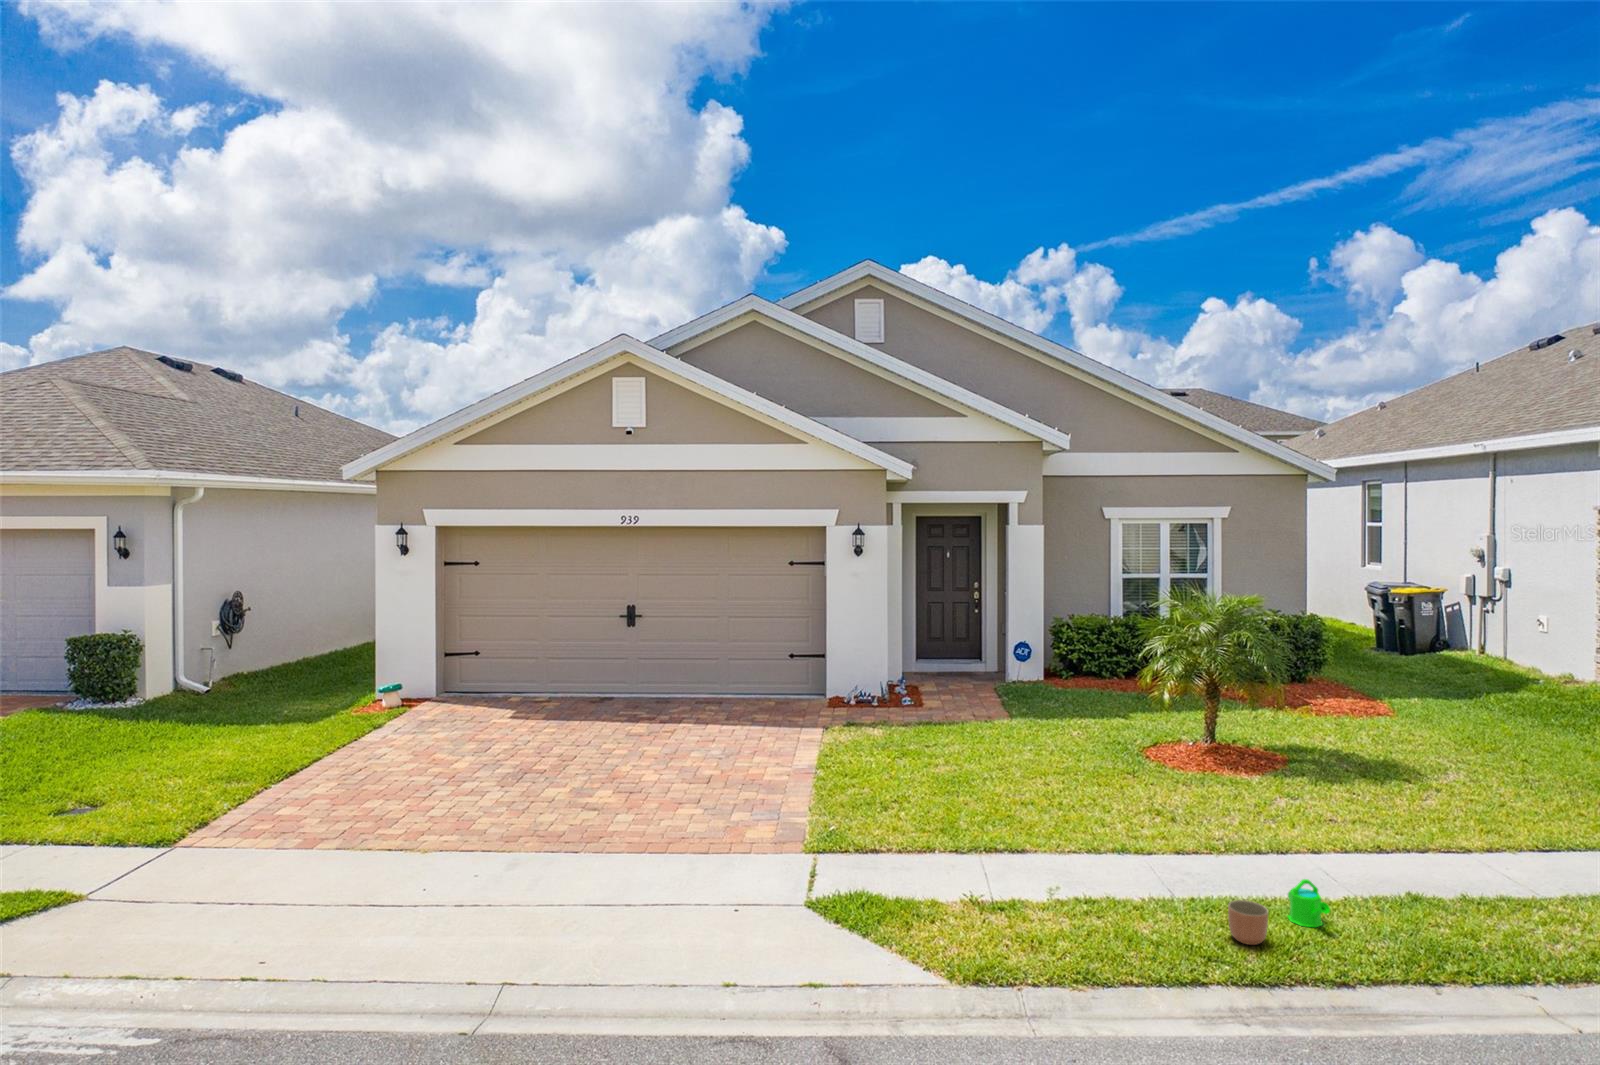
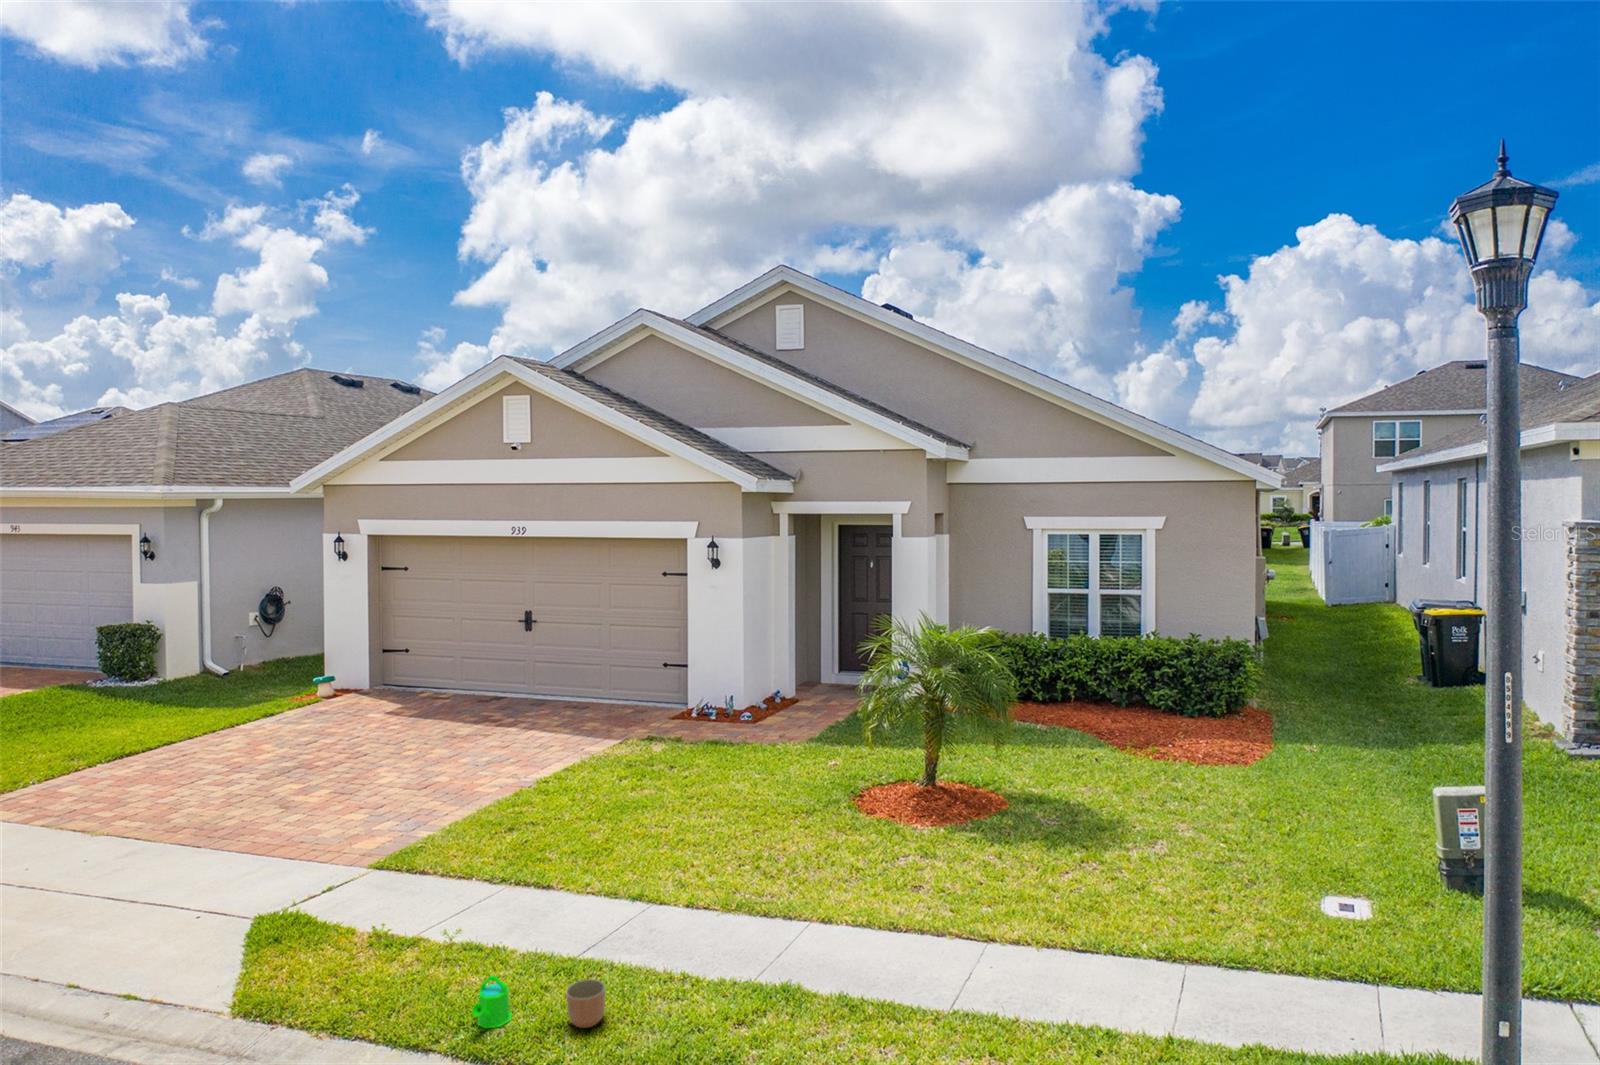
watering can: present [1288,879,1330,927] -> present [472,975,512,1028]

